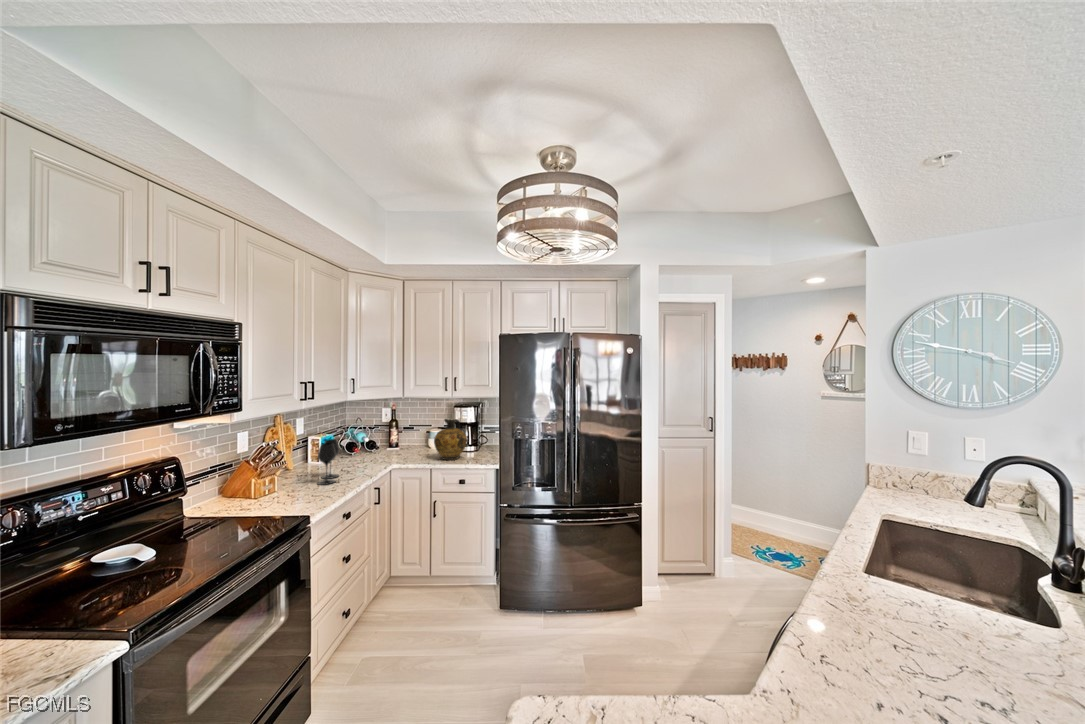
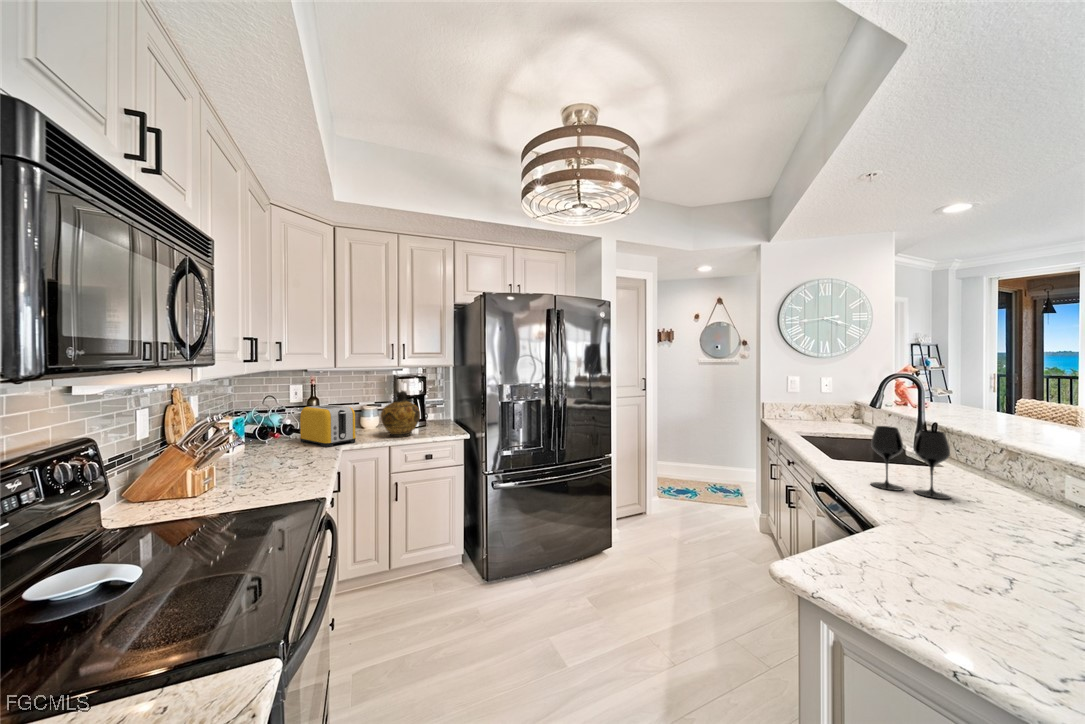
toaster: none [374,428,408,464] -> present [300,405,355,447]
wine glass: present [317,439,339,485] -> present [871,426,951,499]

